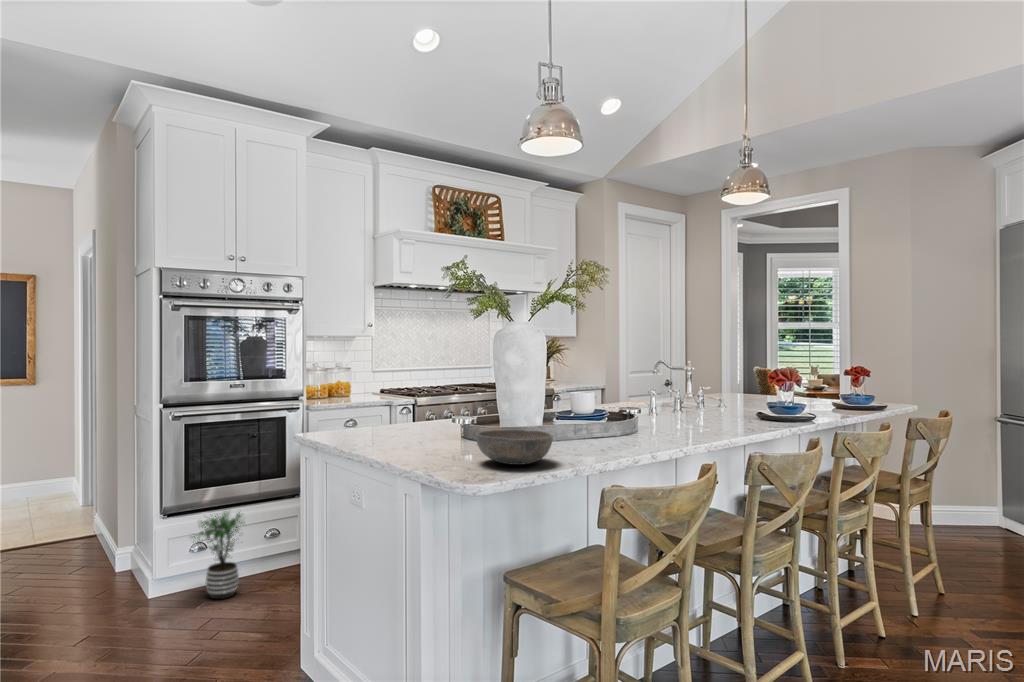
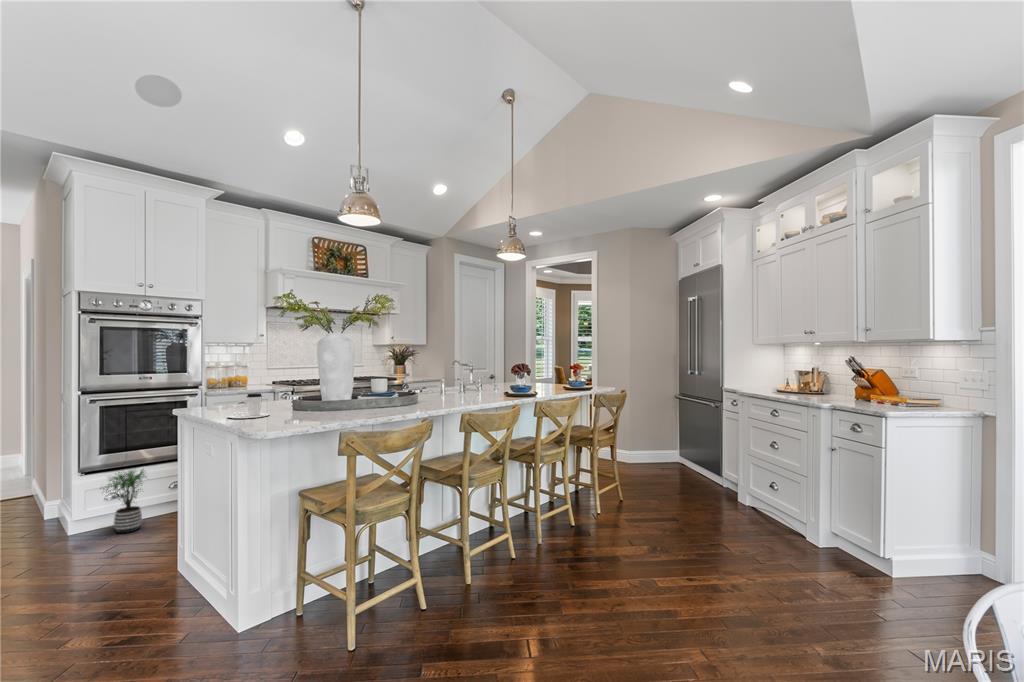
coffee cup: none [392,419,449,458] -> present [227,393,269,419]
bowl: present [476,430,552,465] -> none [279,399,331,420]

